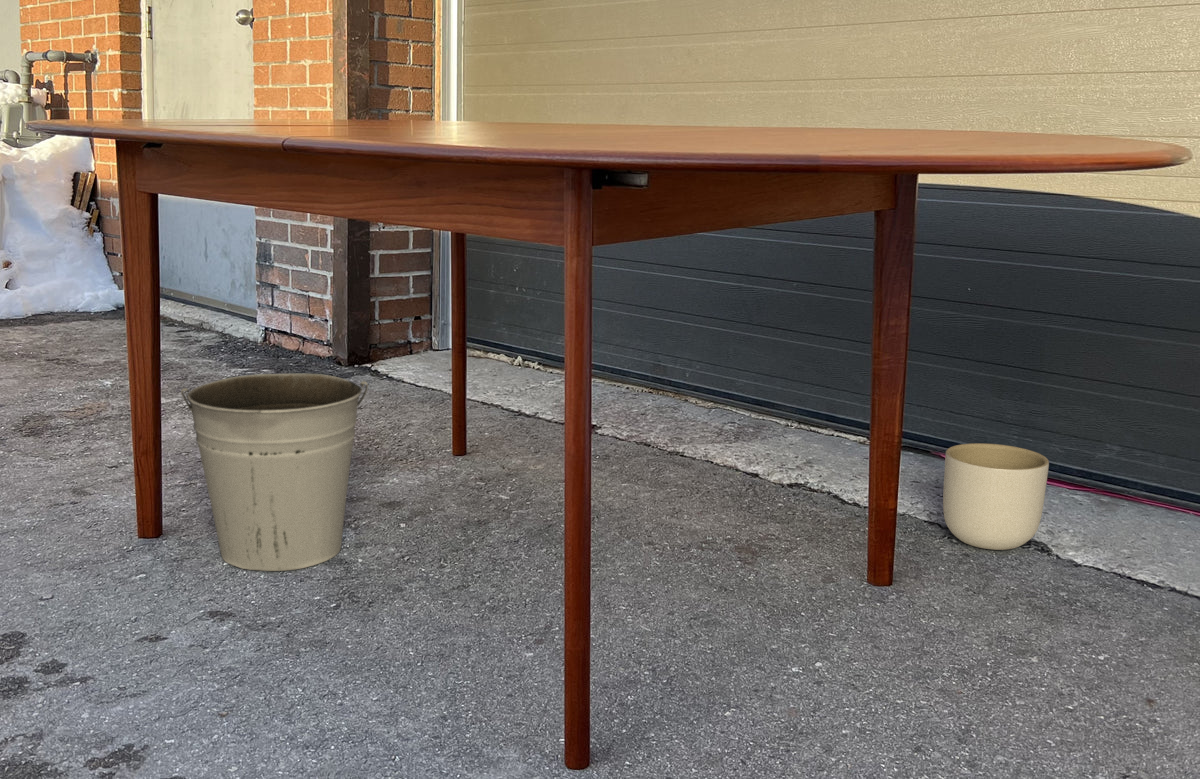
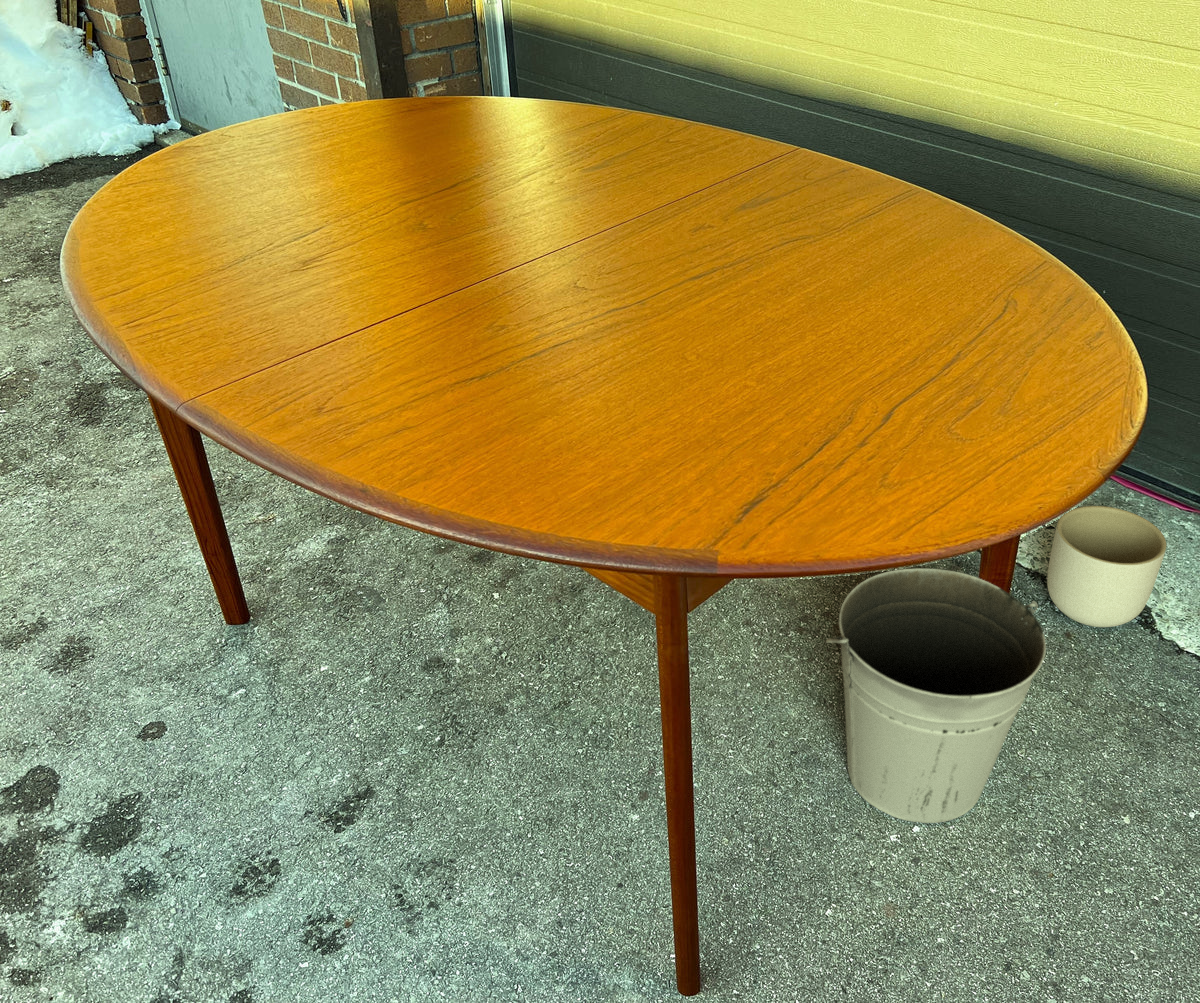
bucket: present [181,373,368,571] -> present [826,568,1046,823]

